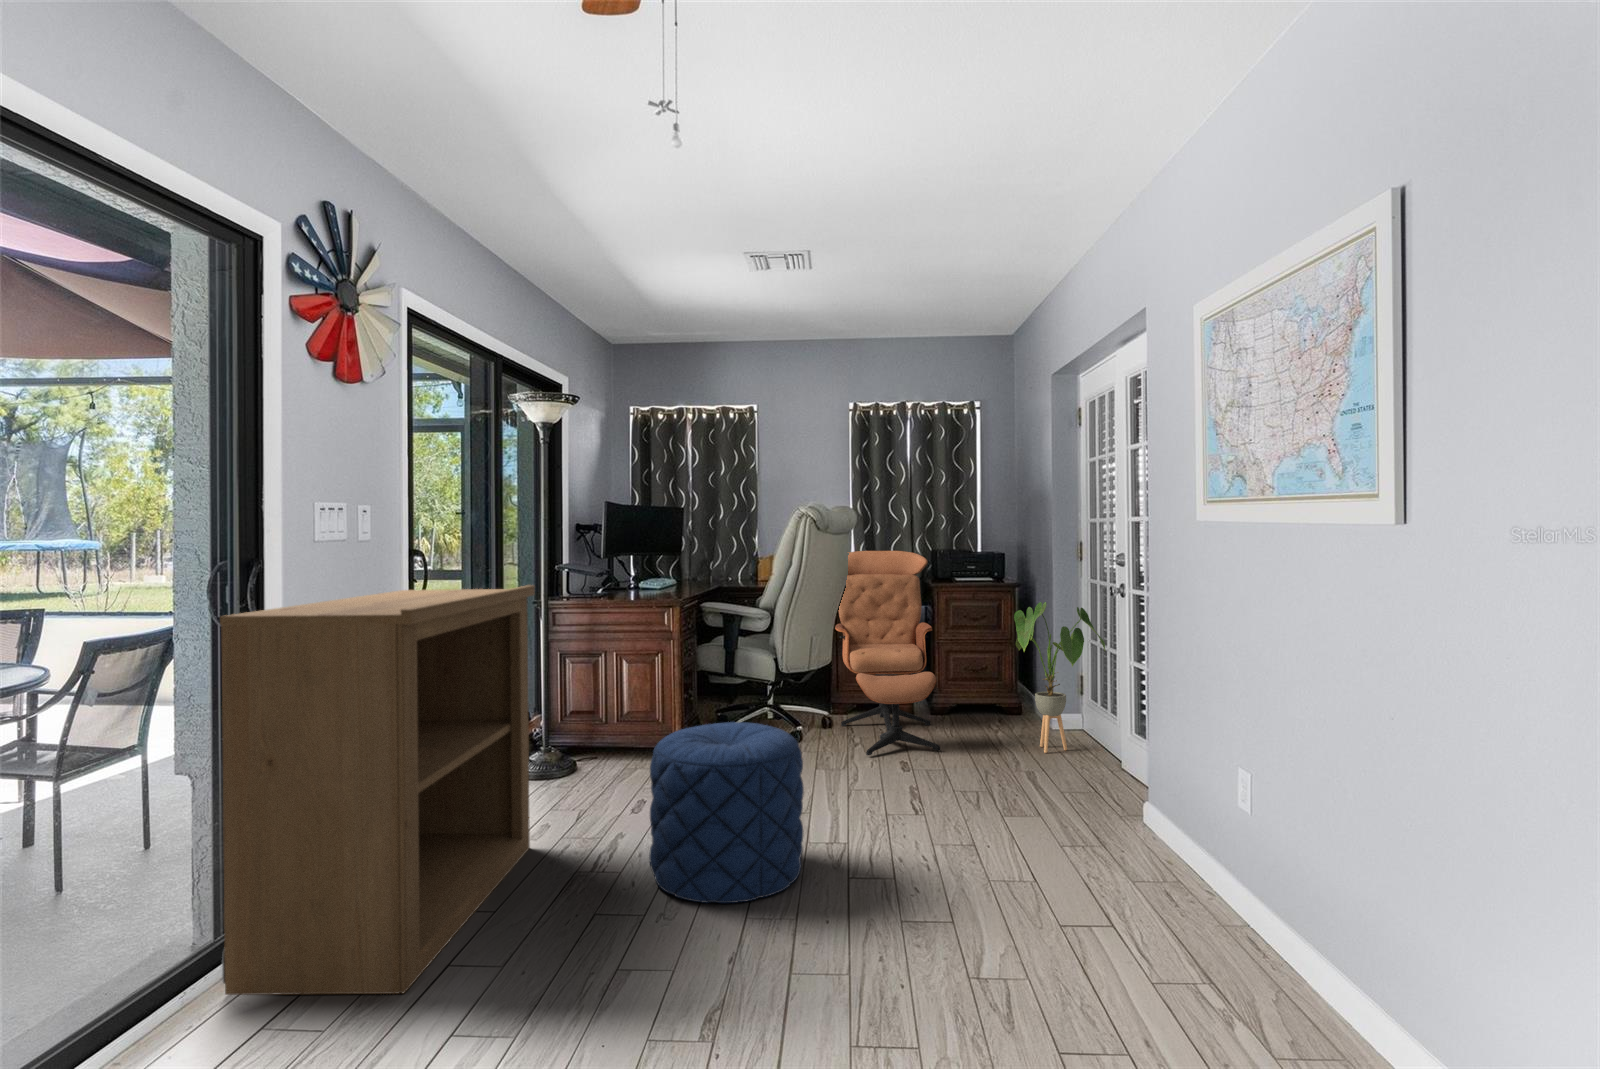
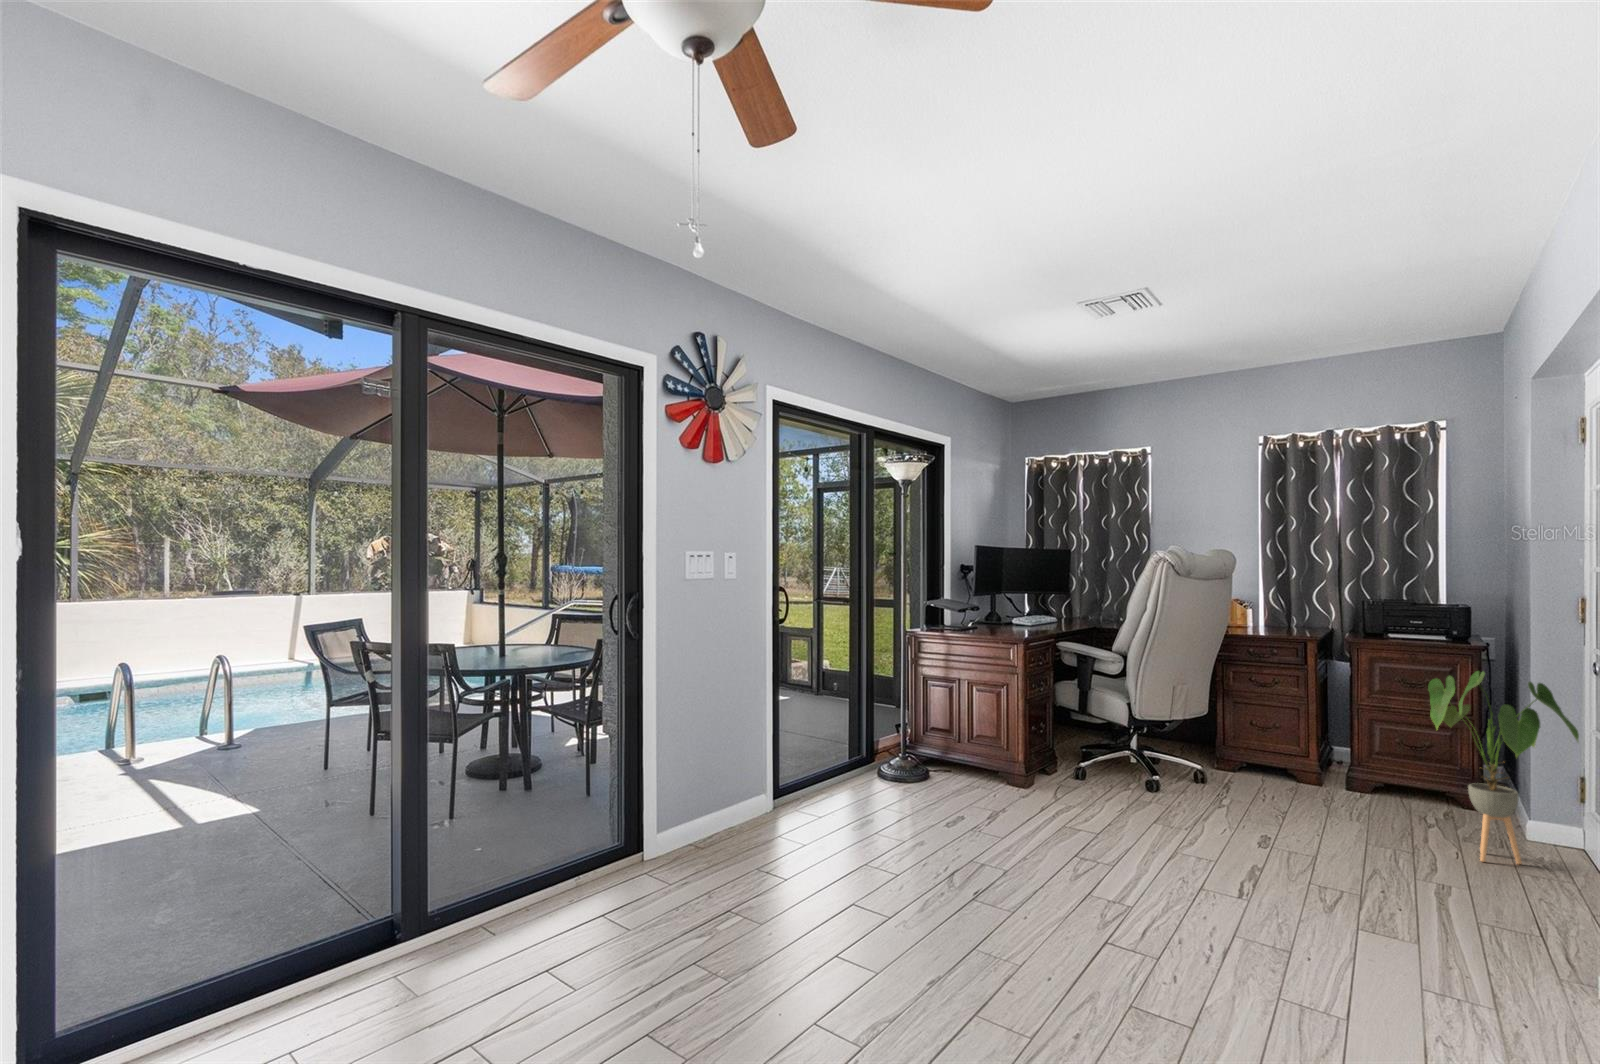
lounge chair: present [835,551,940,755] -> none [1218,597,1339,831]
bookshelf: present [220,585,535,995] -> none [587,617,852,932]
pouf: present [649,722,804,903] -> none [914,759,1065,938]

